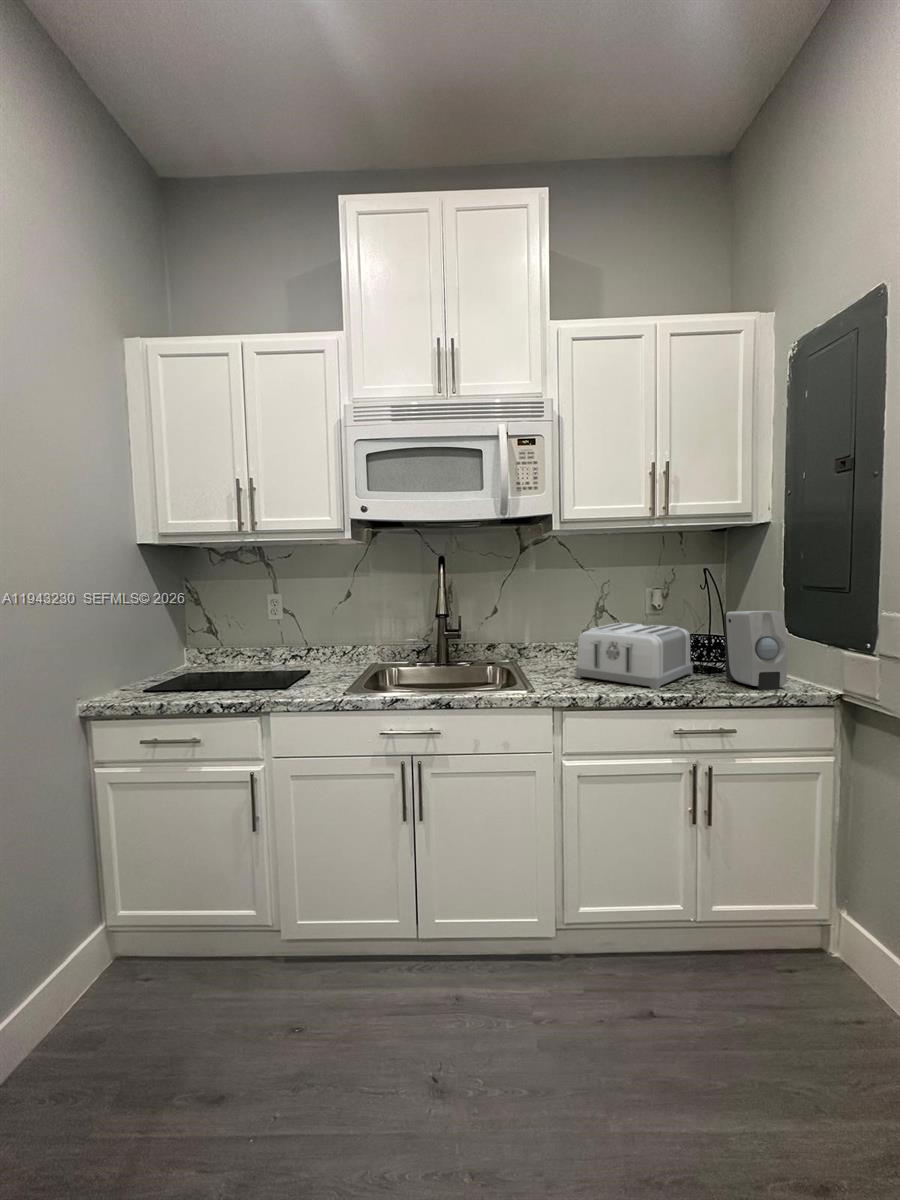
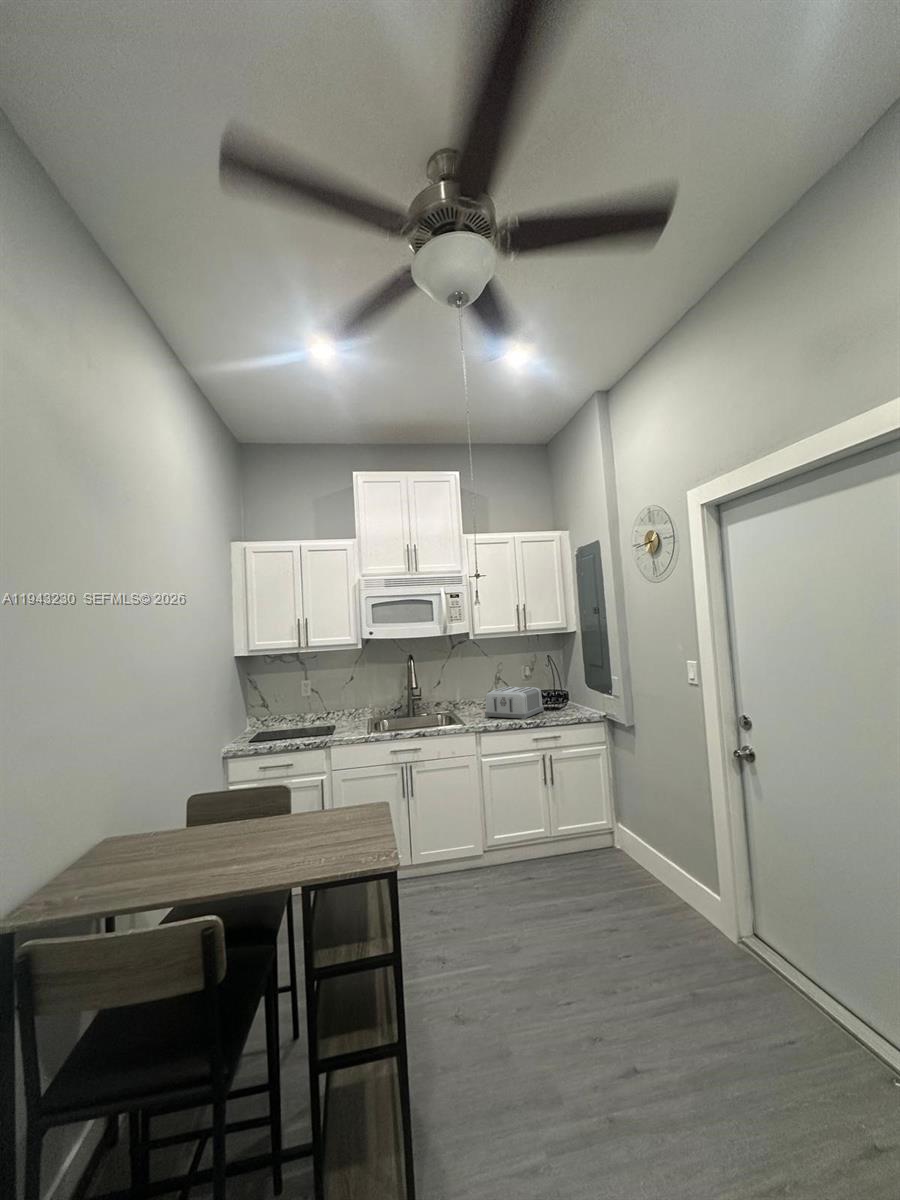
soap dispenser: present [724,611,787,690] -> none [555,677,584,716]

